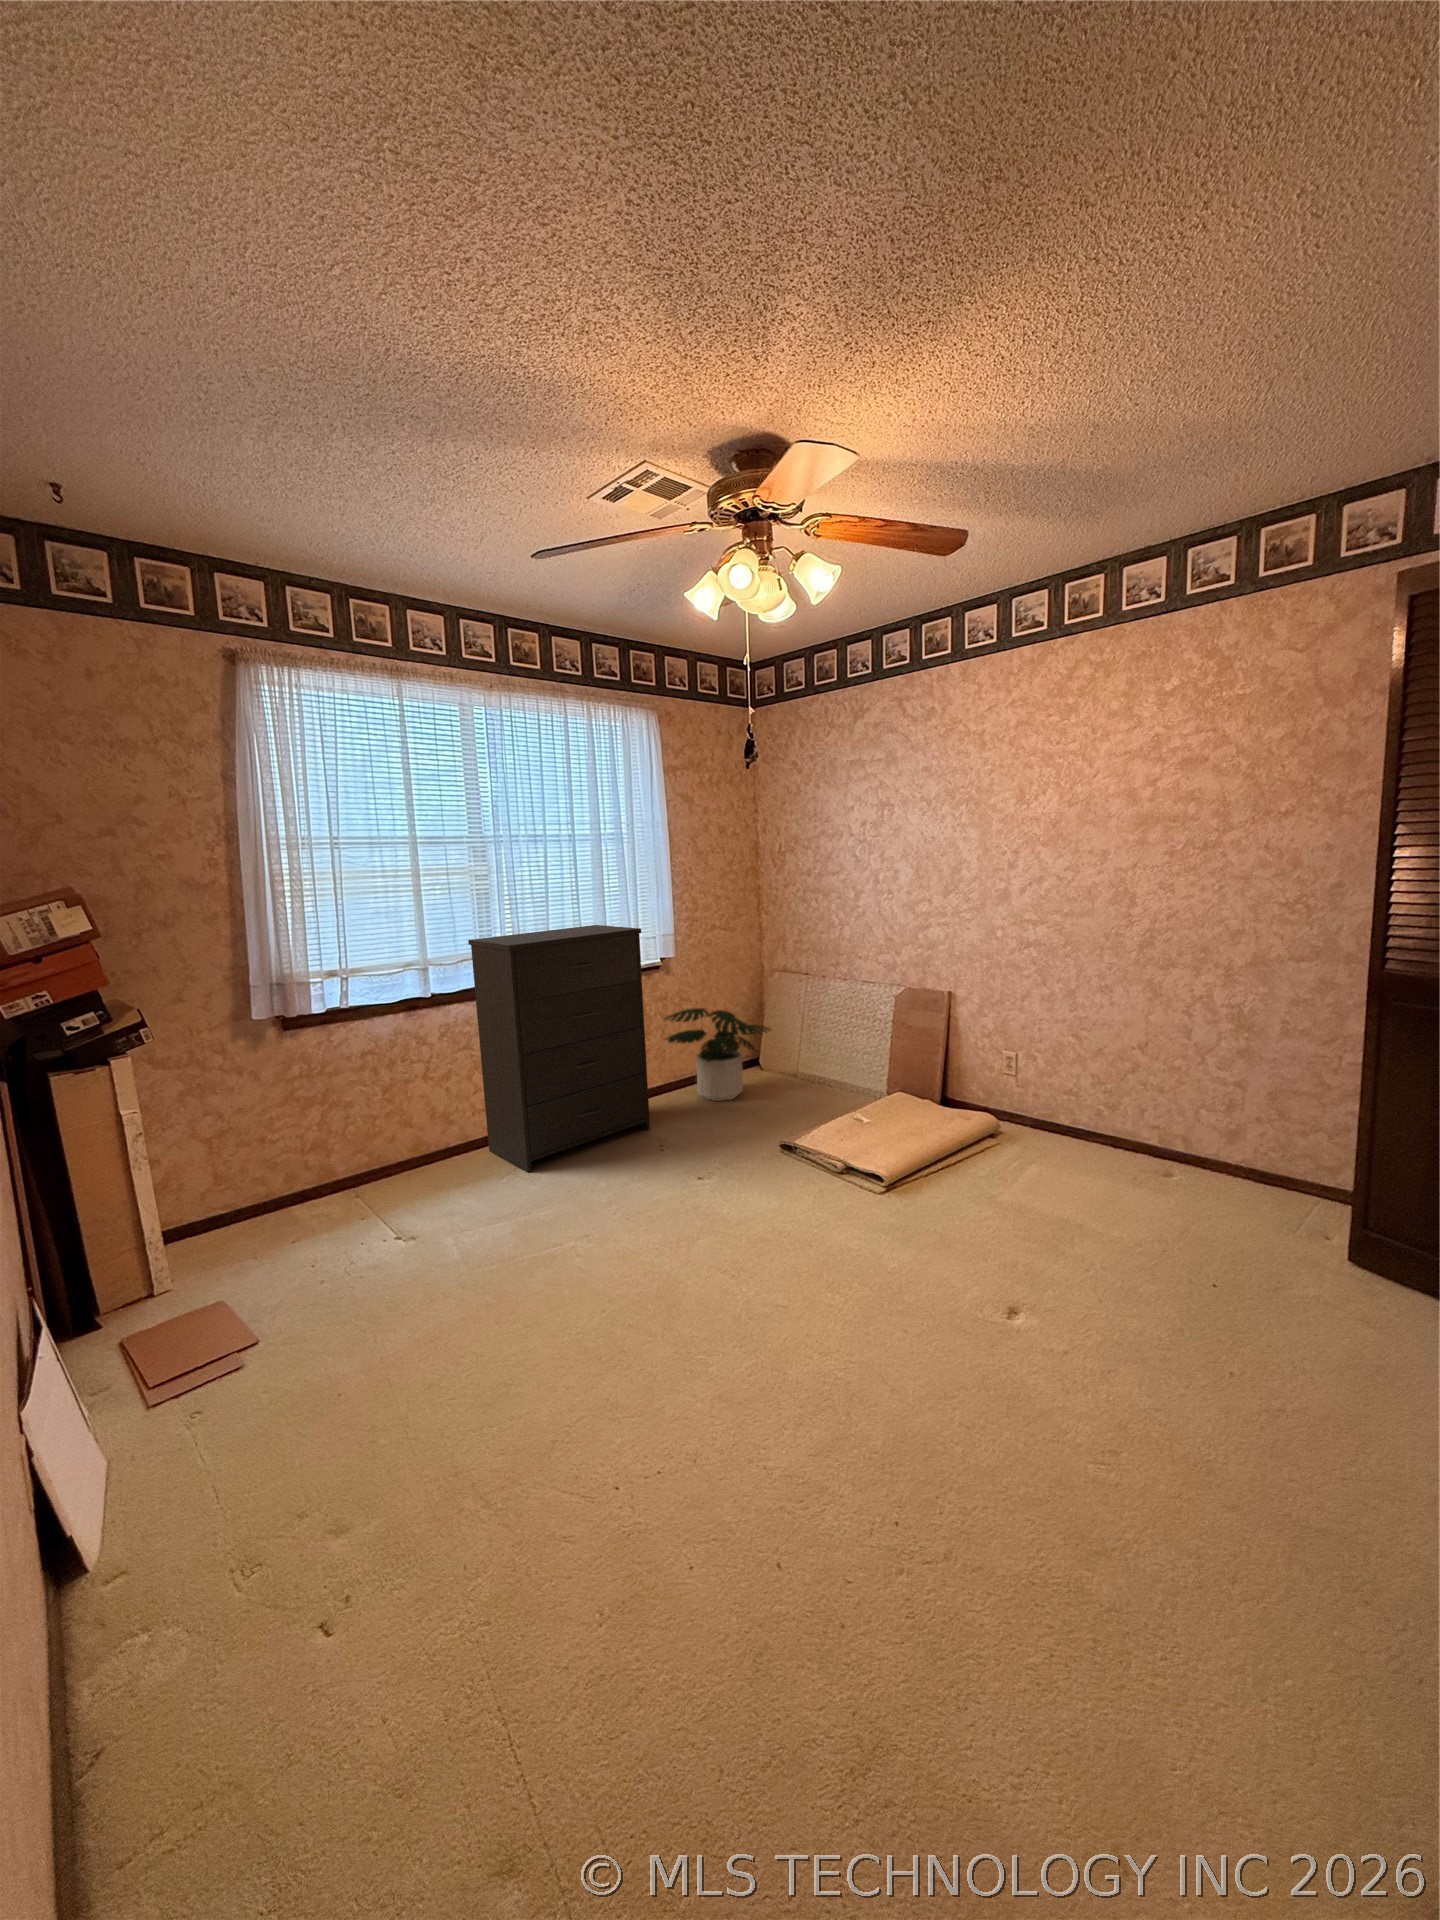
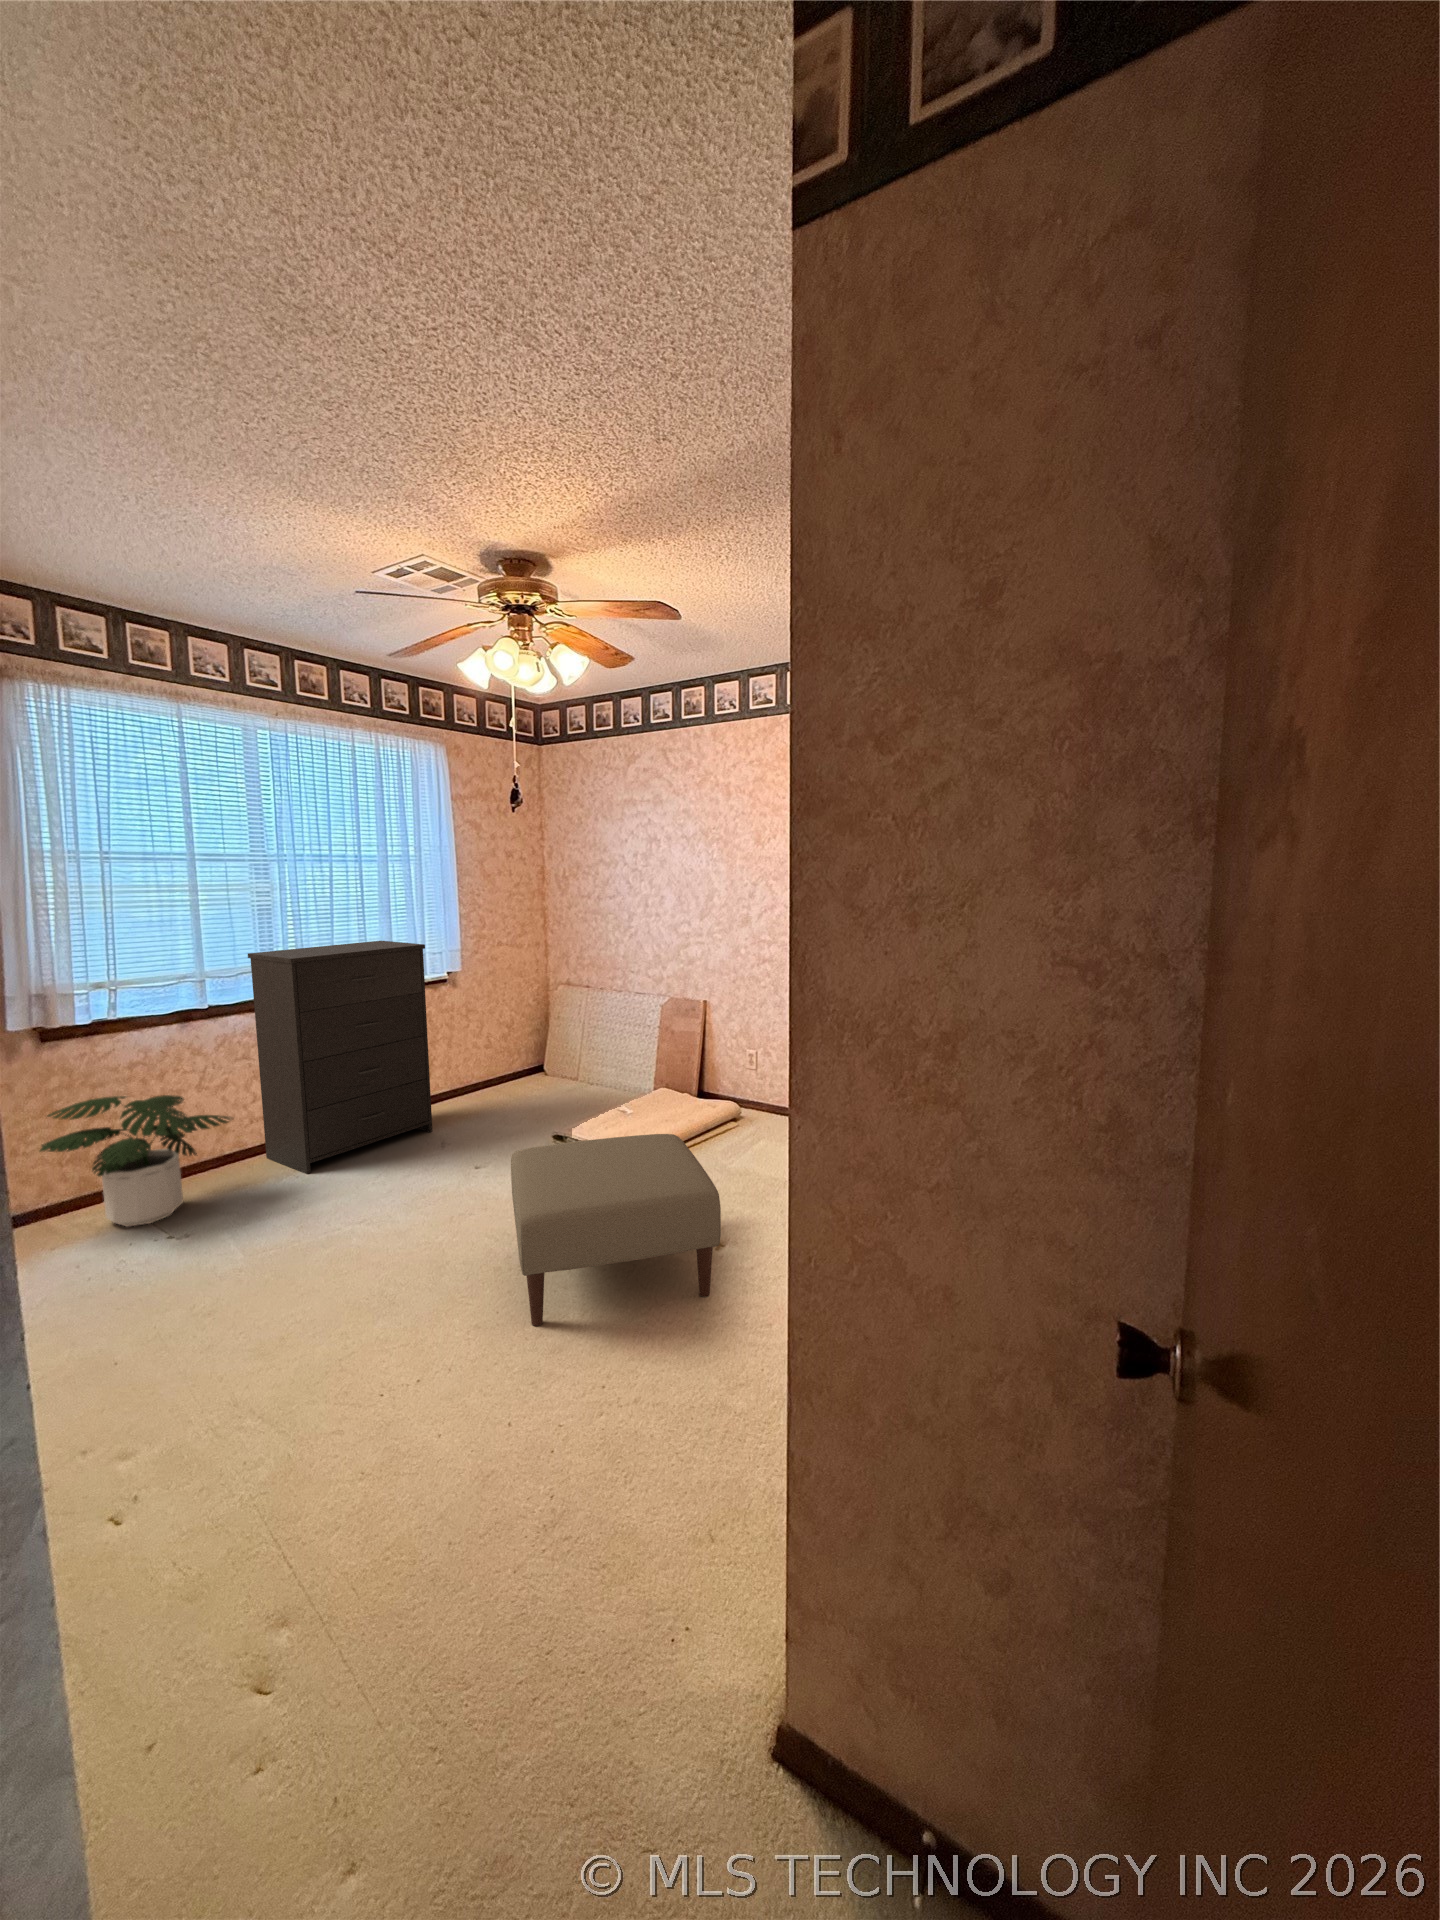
potted plant: present [665,1008,771,1101] -> present [40,1095,232,1227]
ottoman: none [751,1161,1037,1408] -> present [511,1134,721,1326]

